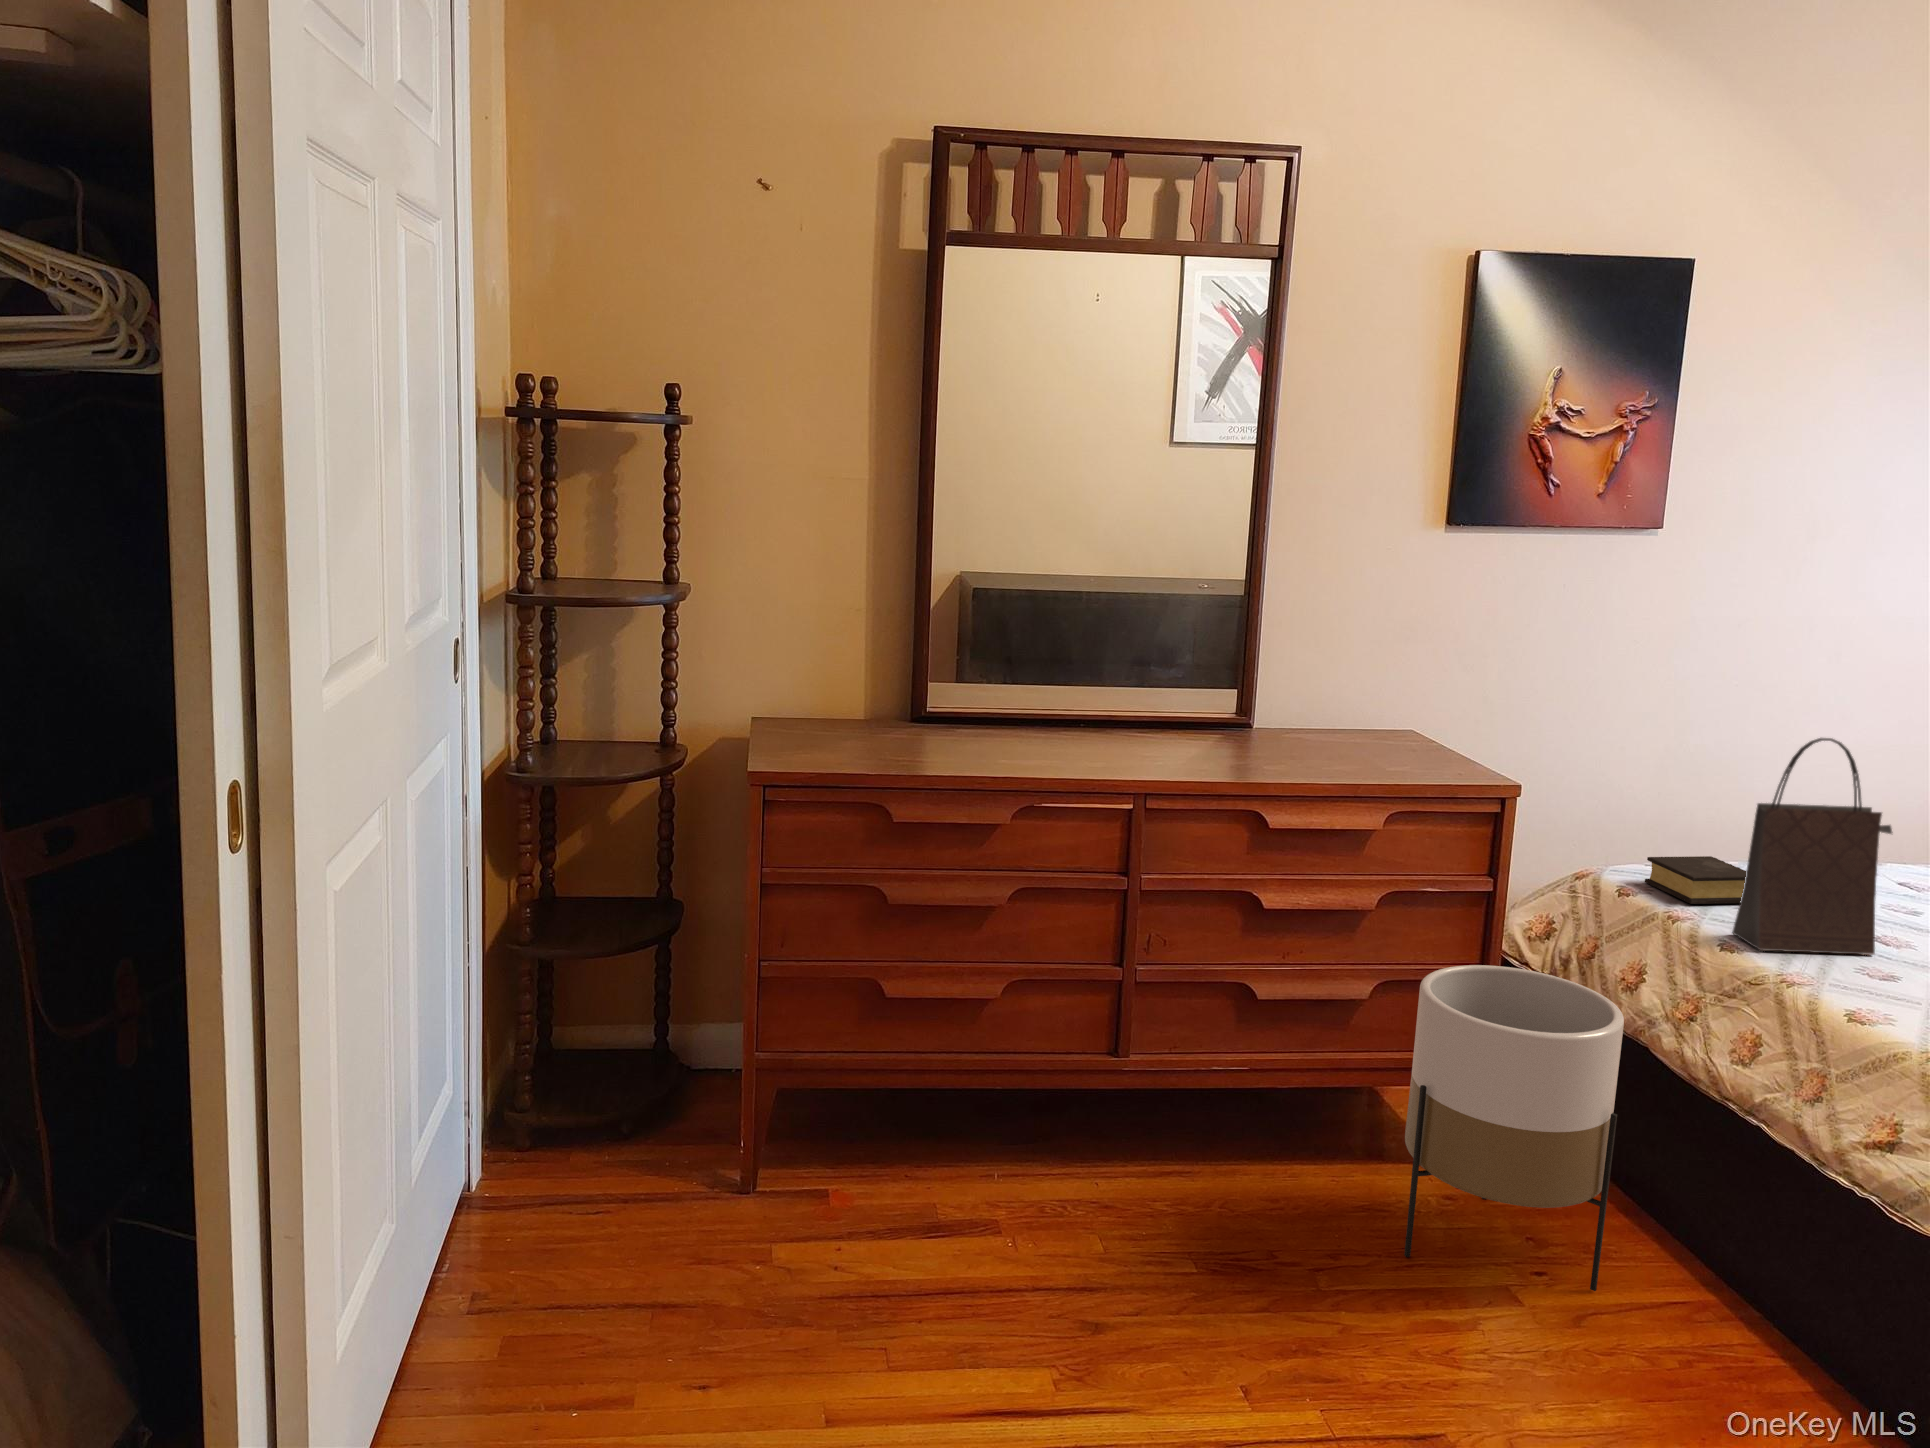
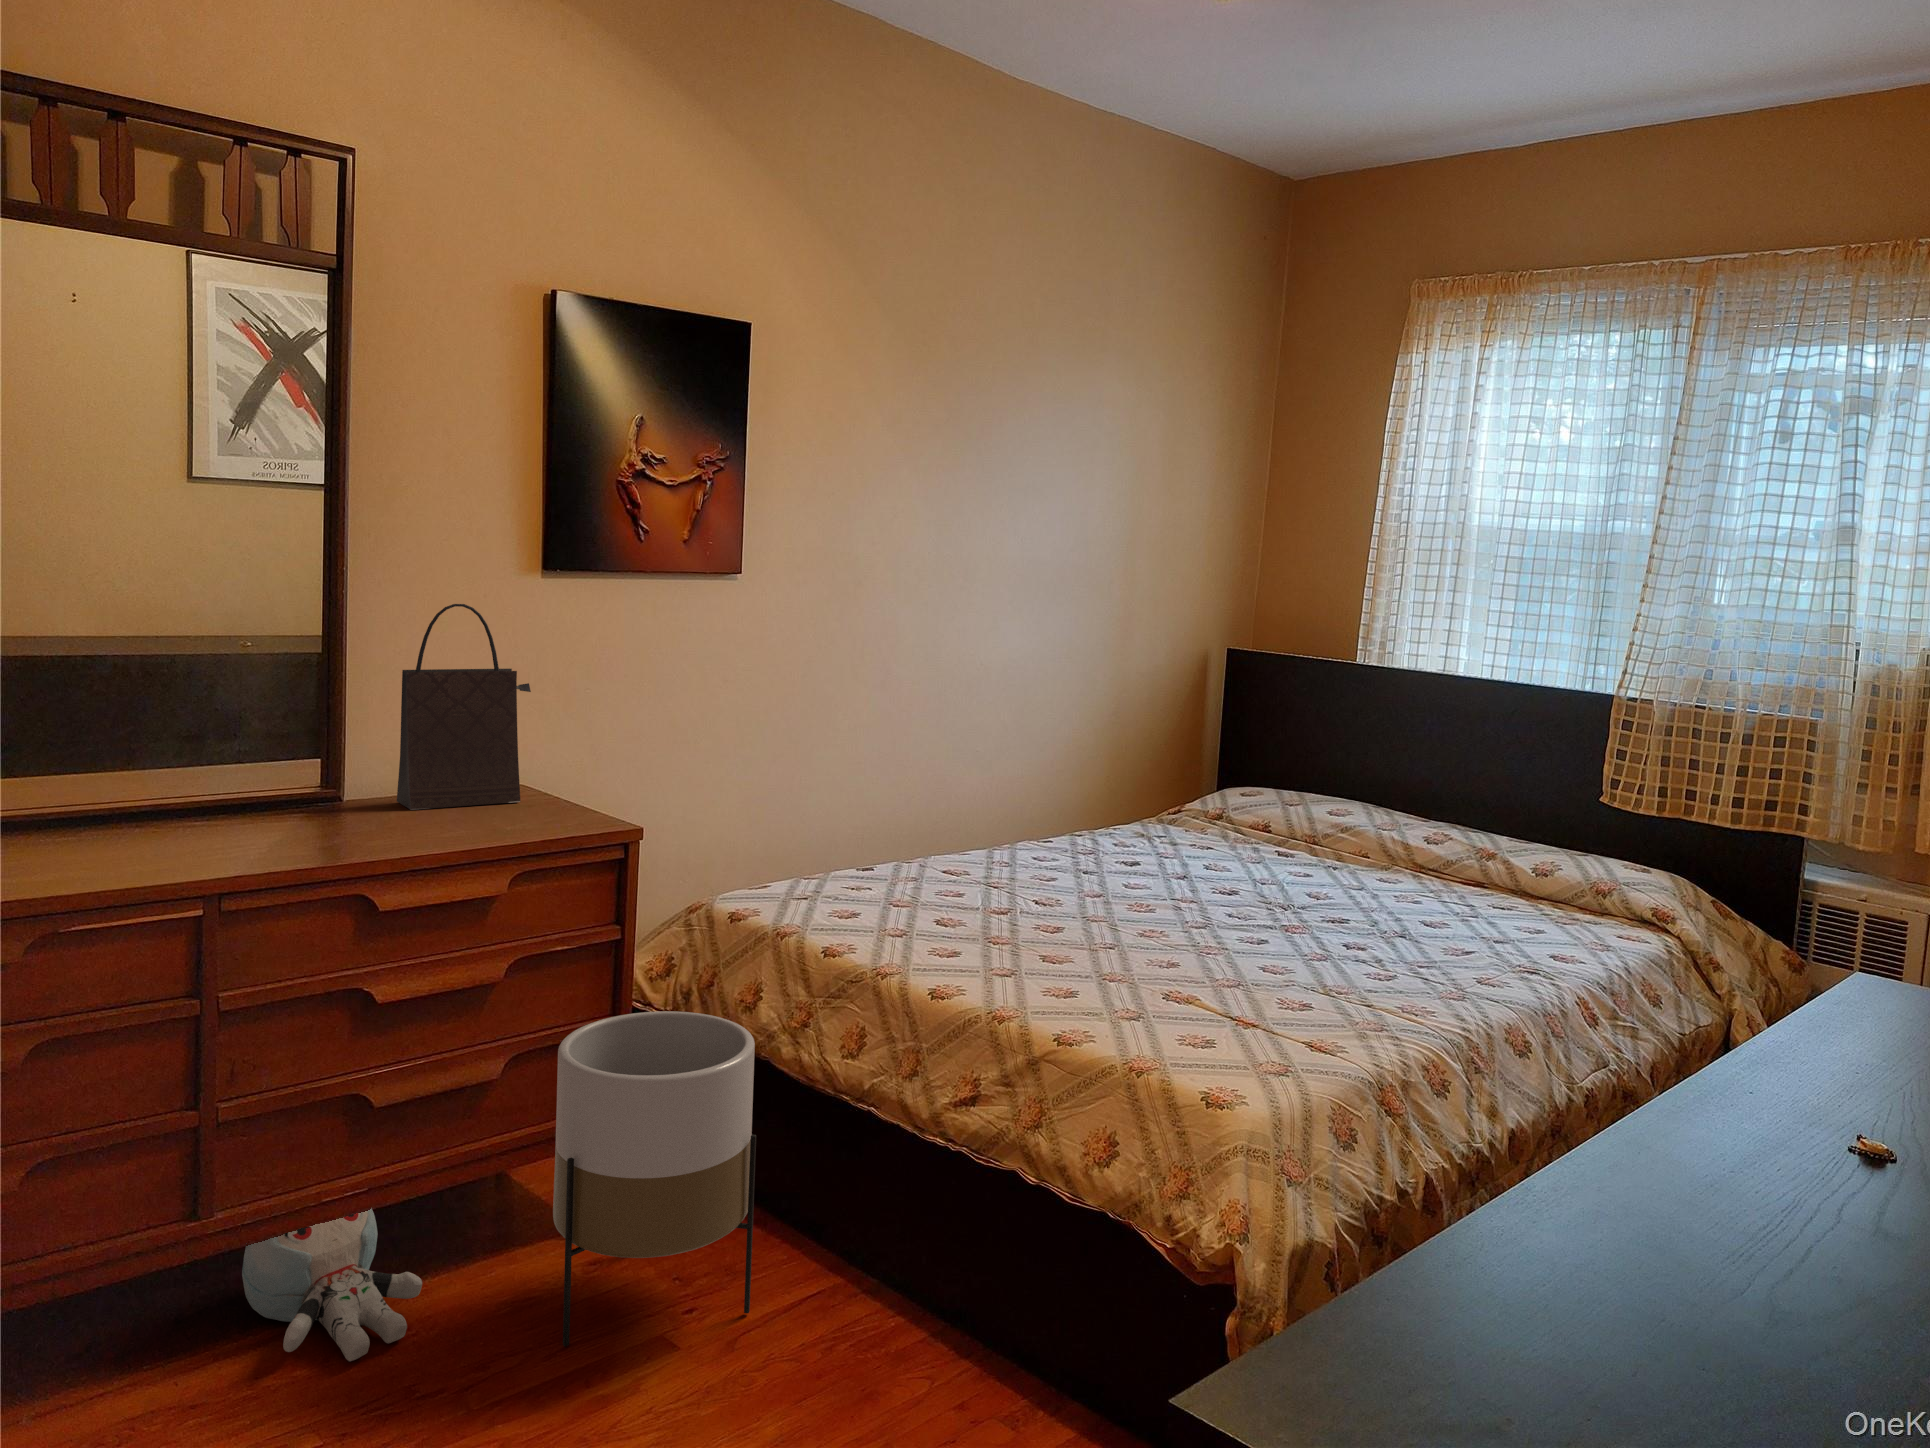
handbag: present [1732,738,1893,955] -> present [397,604,531,810]
book: present [1645,856,1746,904] -> none [752,871,848,918]
plush toy: none [1149,1056,1287,1205] -> present [242,1209,422,1361]

